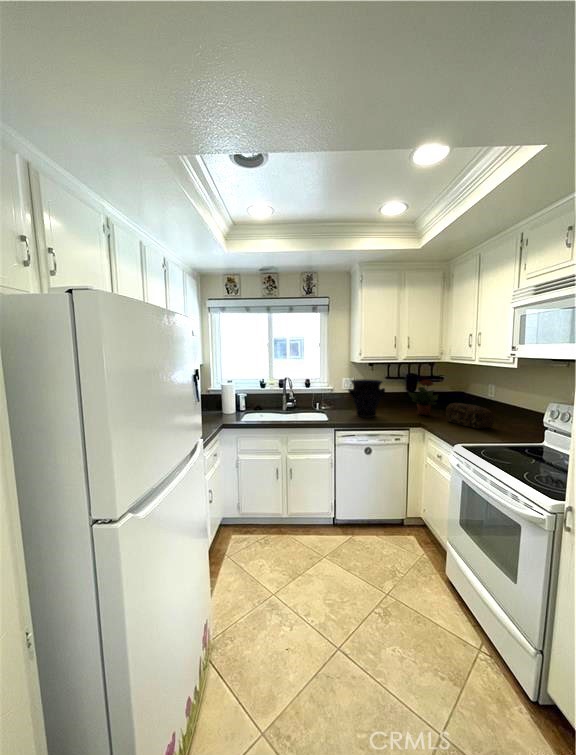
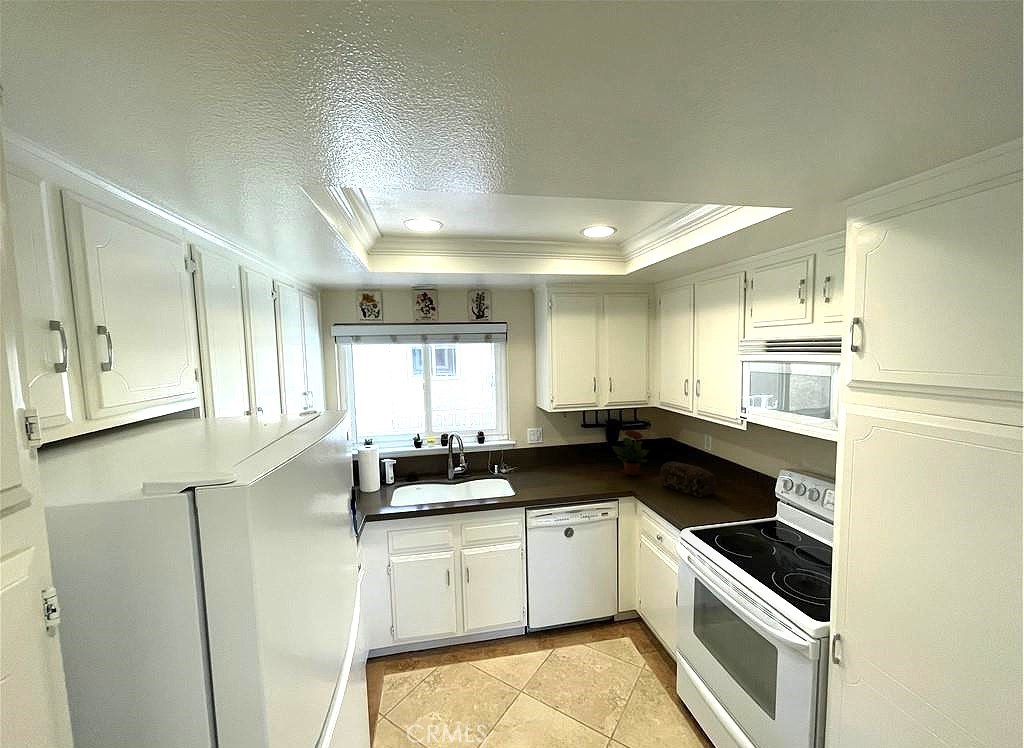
vase: present [348,379,385,417] -> none [539,433,586,486]

